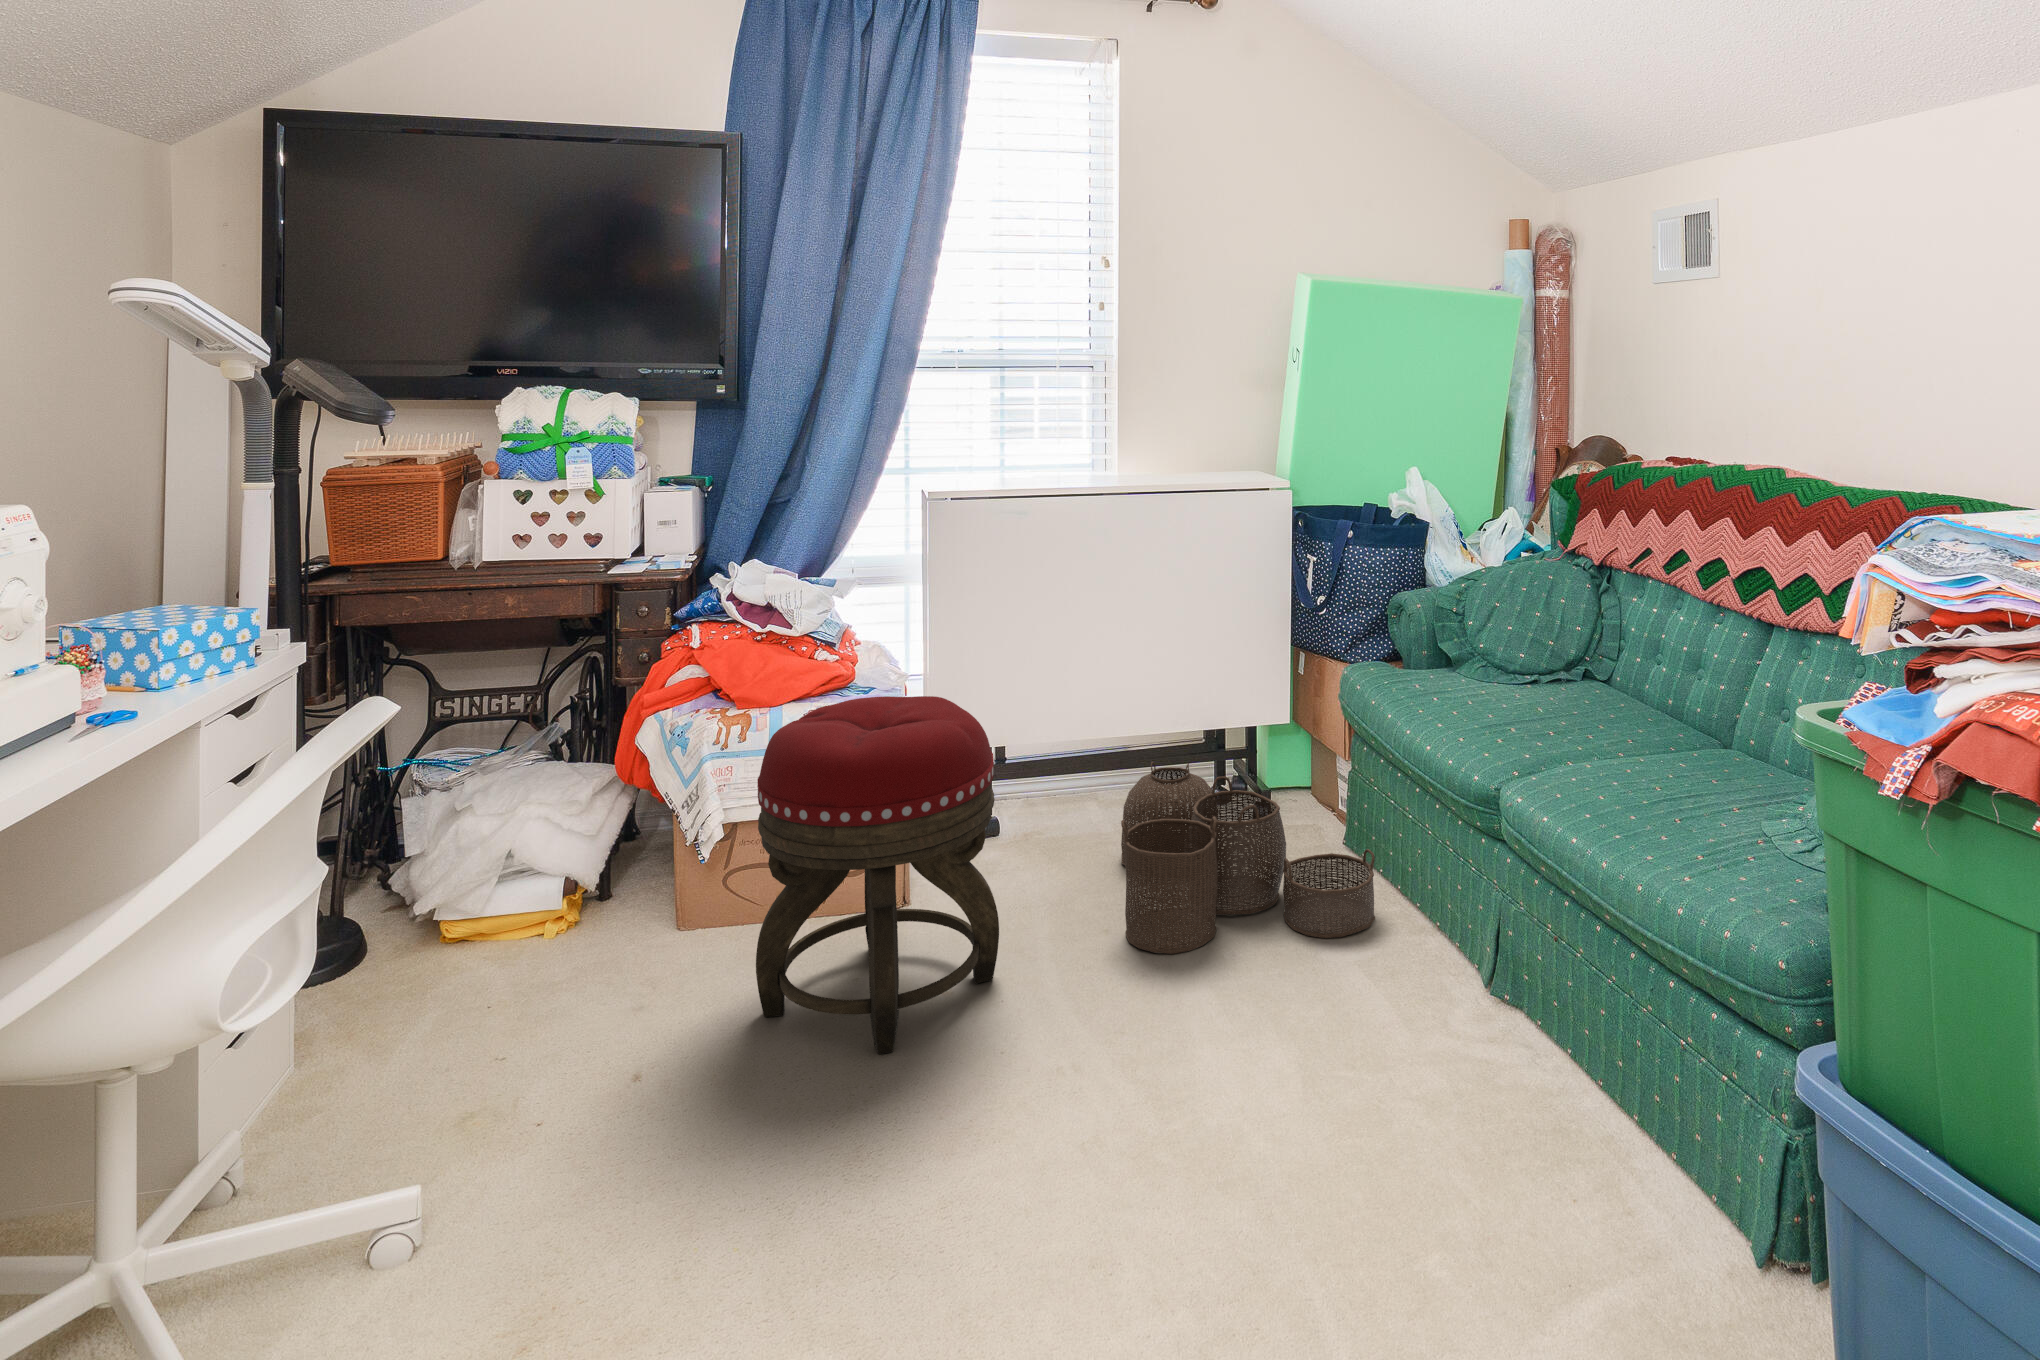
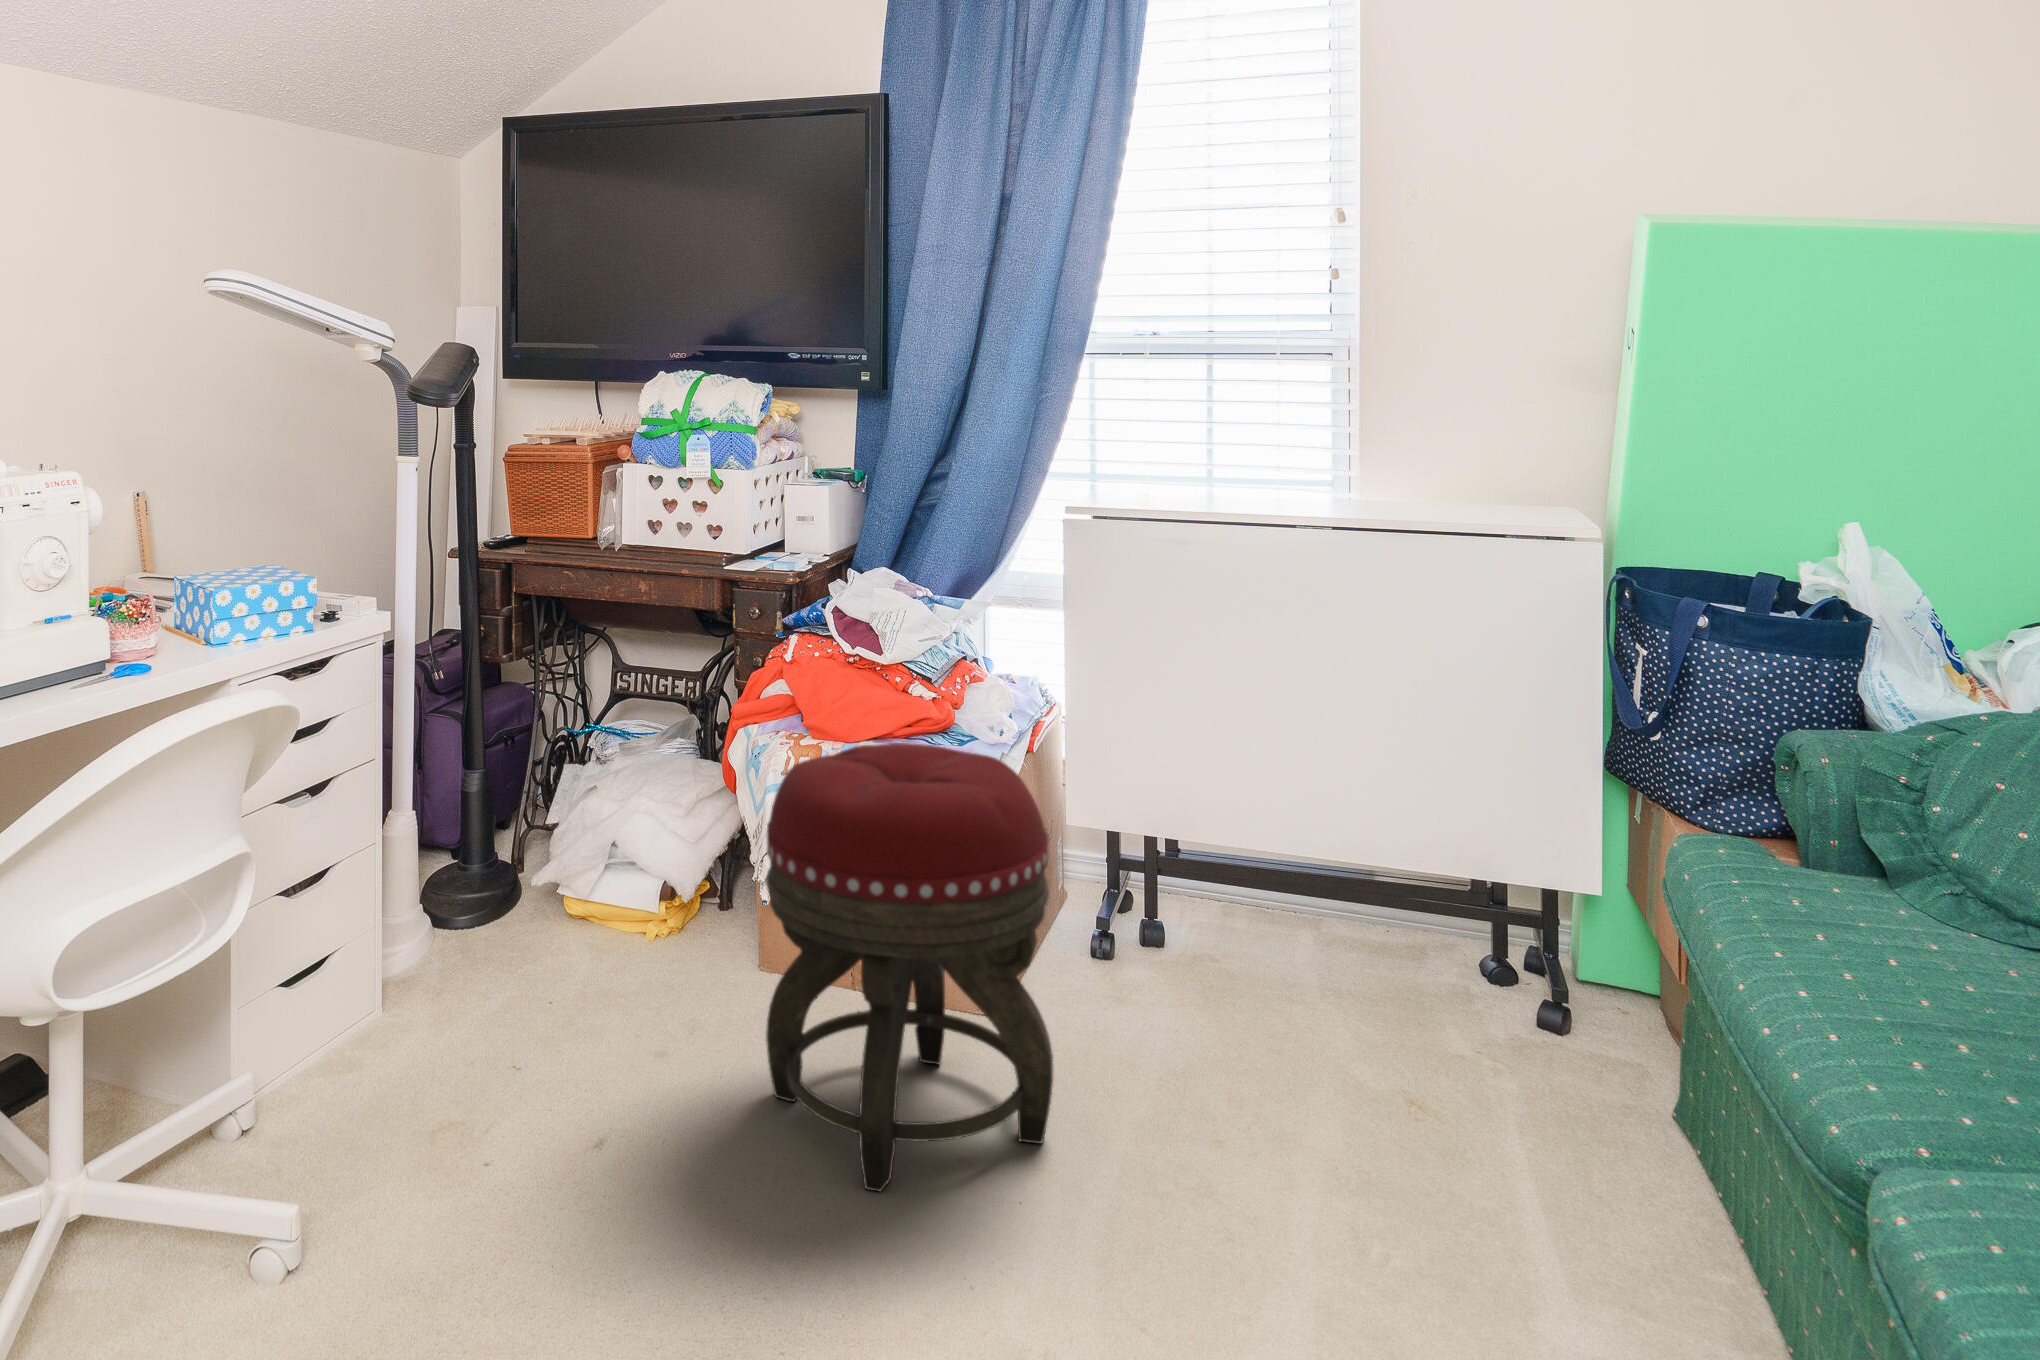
woven basket: present [1121,762,1375,954] -> none [1241,910,1678,1268]

